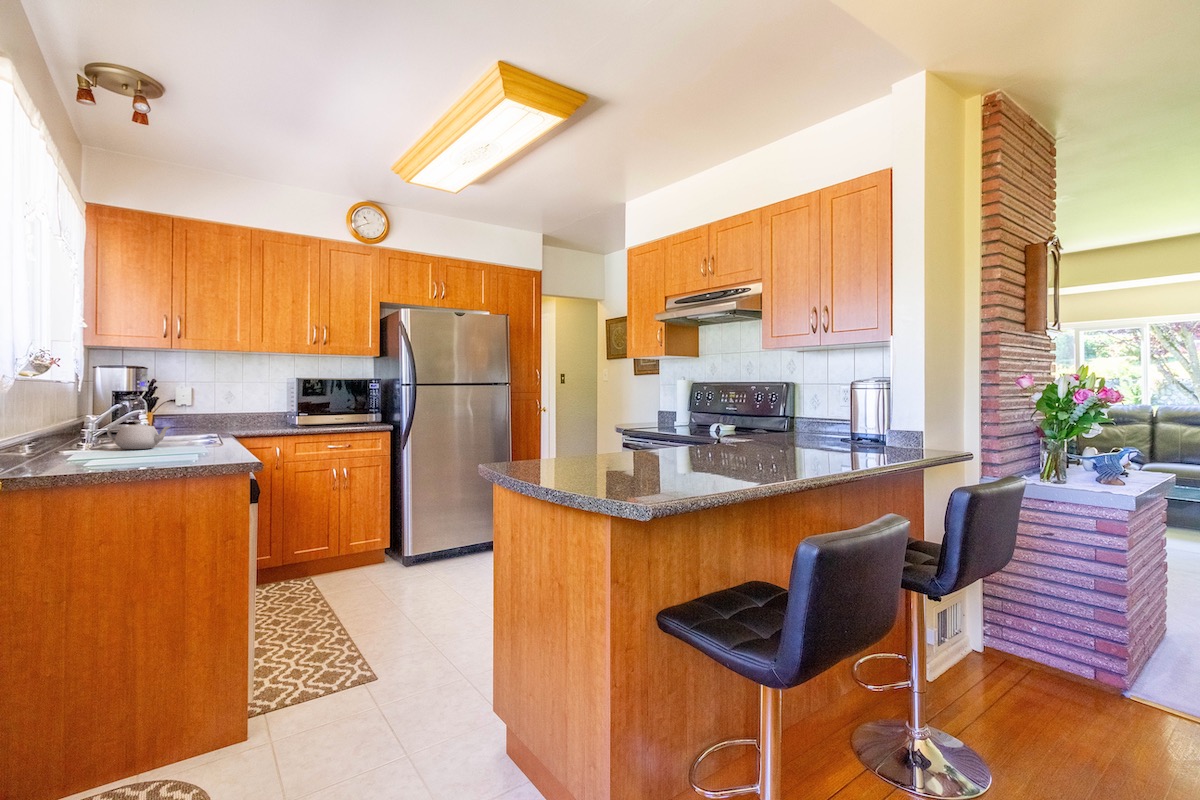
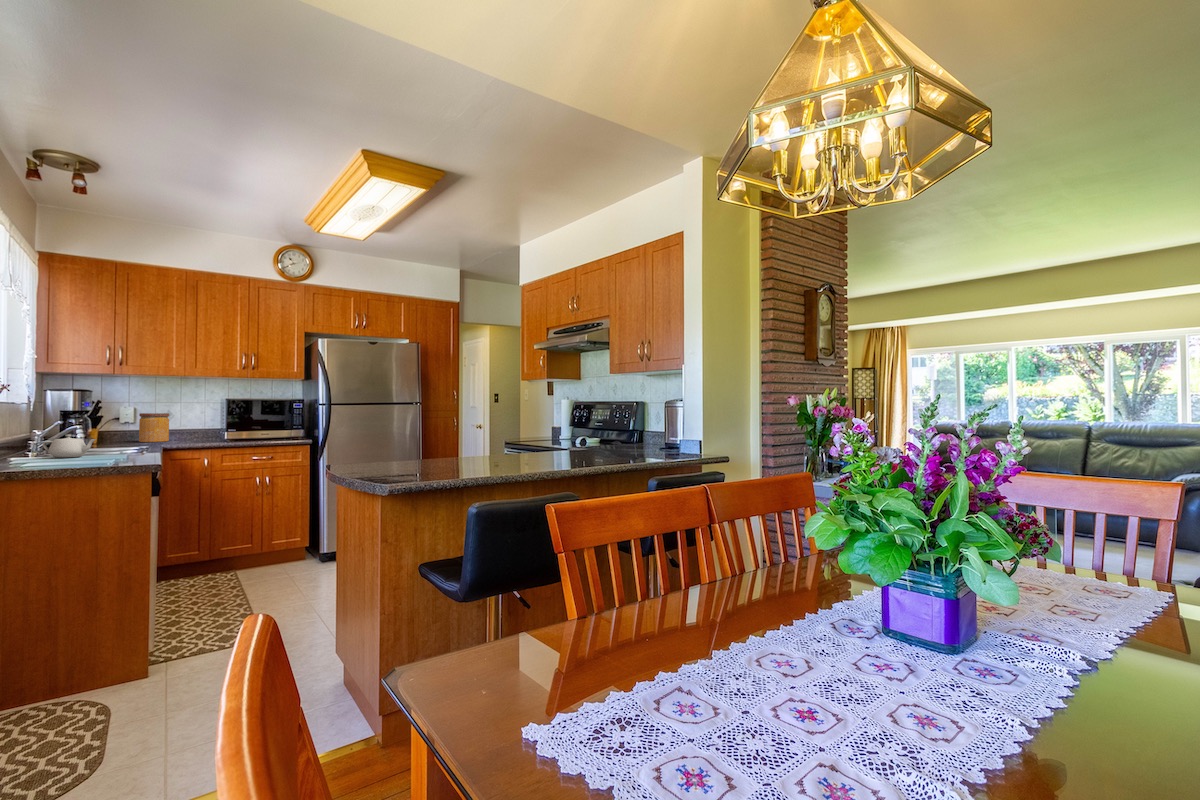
jar: none [200,395,233,429] -> present [139,413,169,442]

